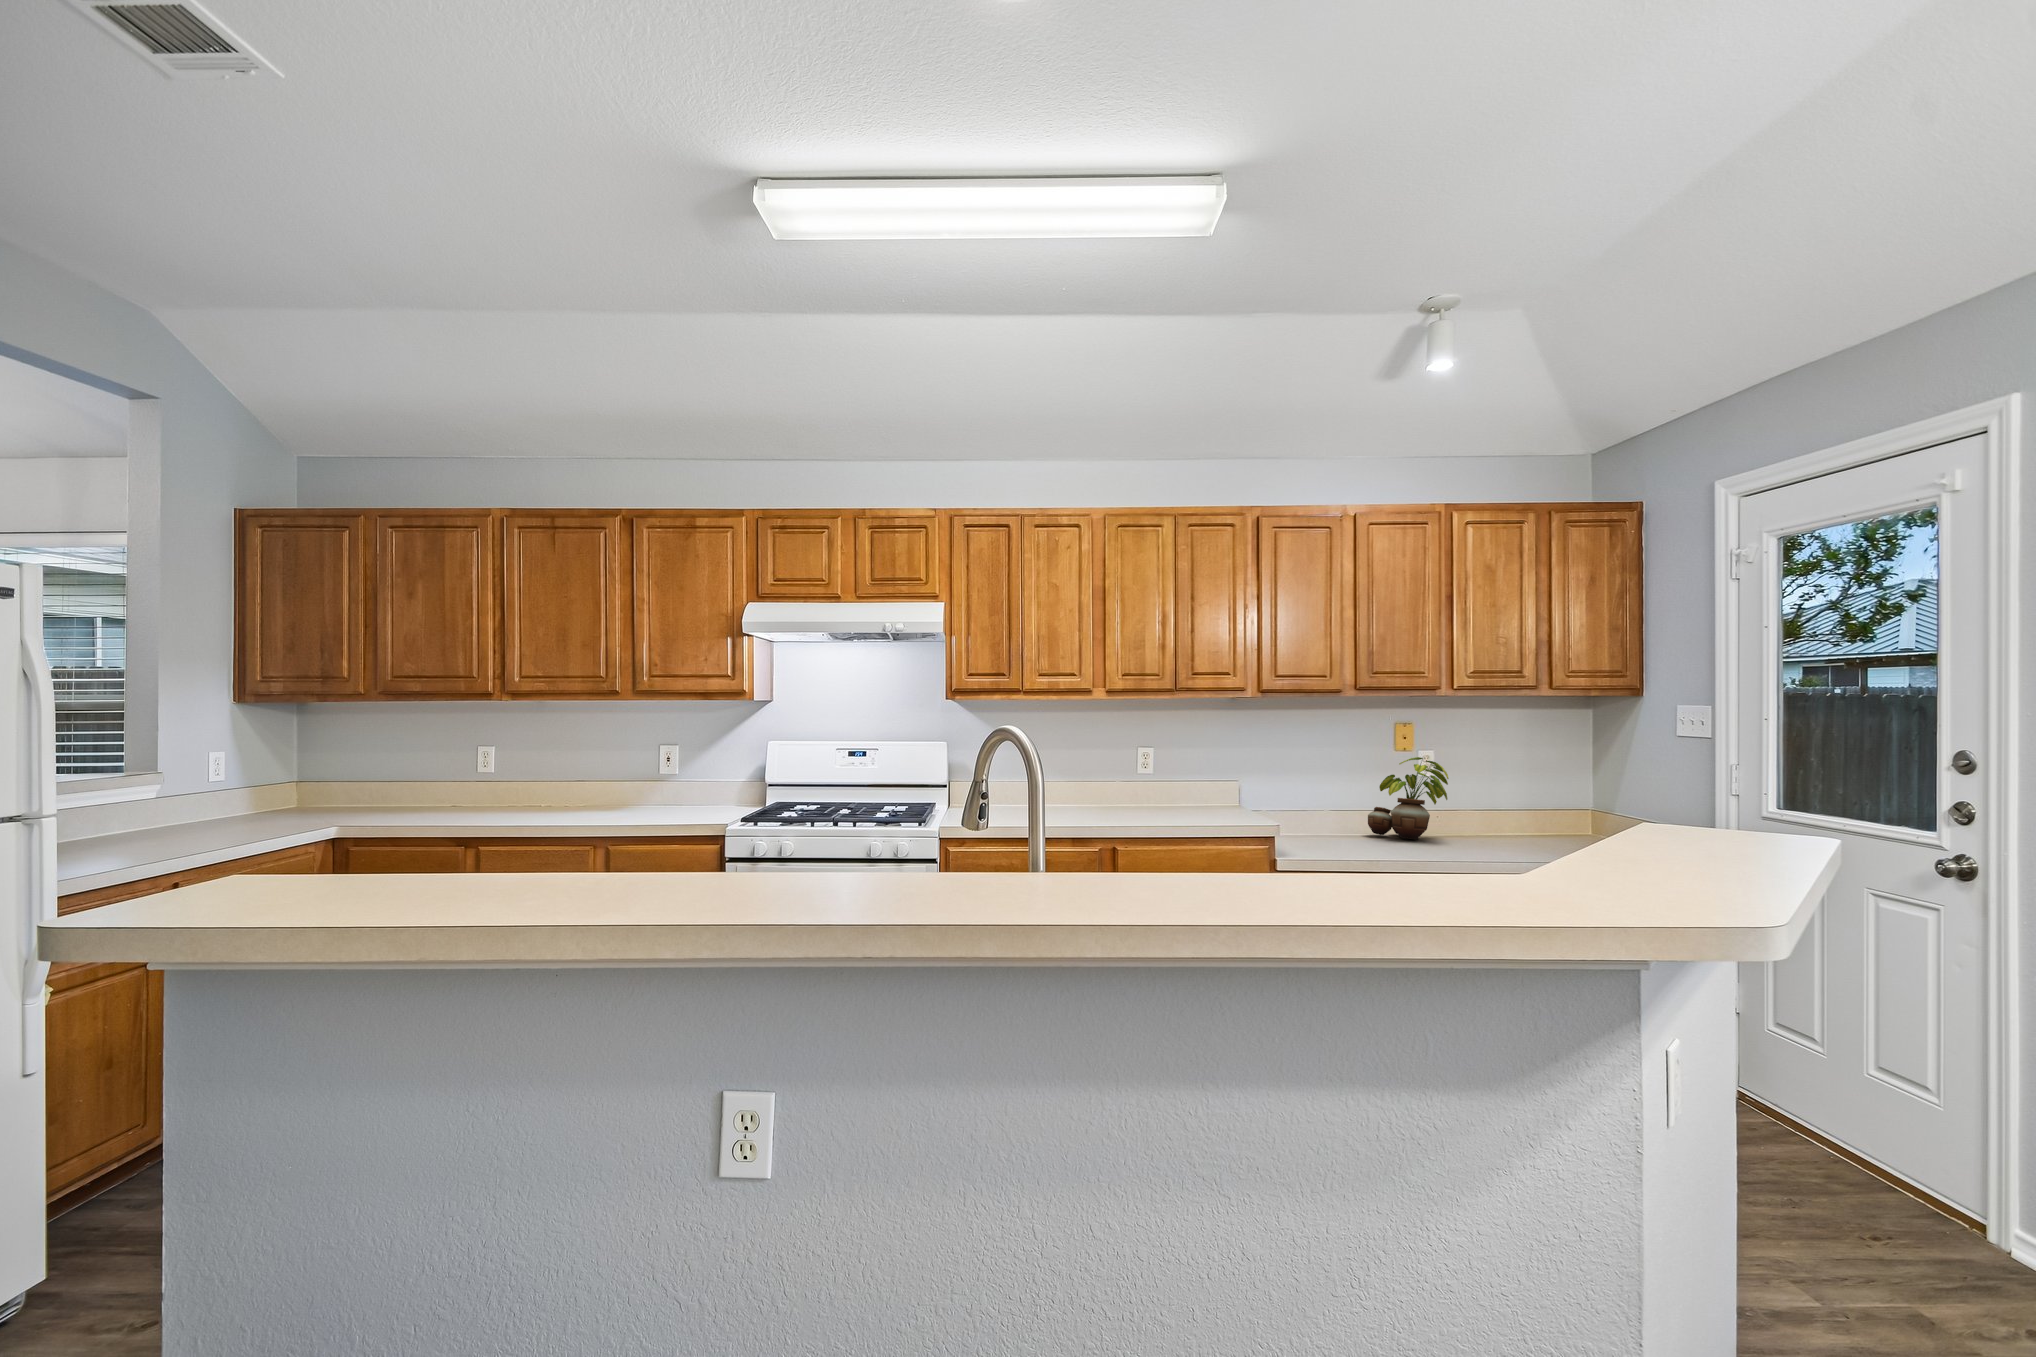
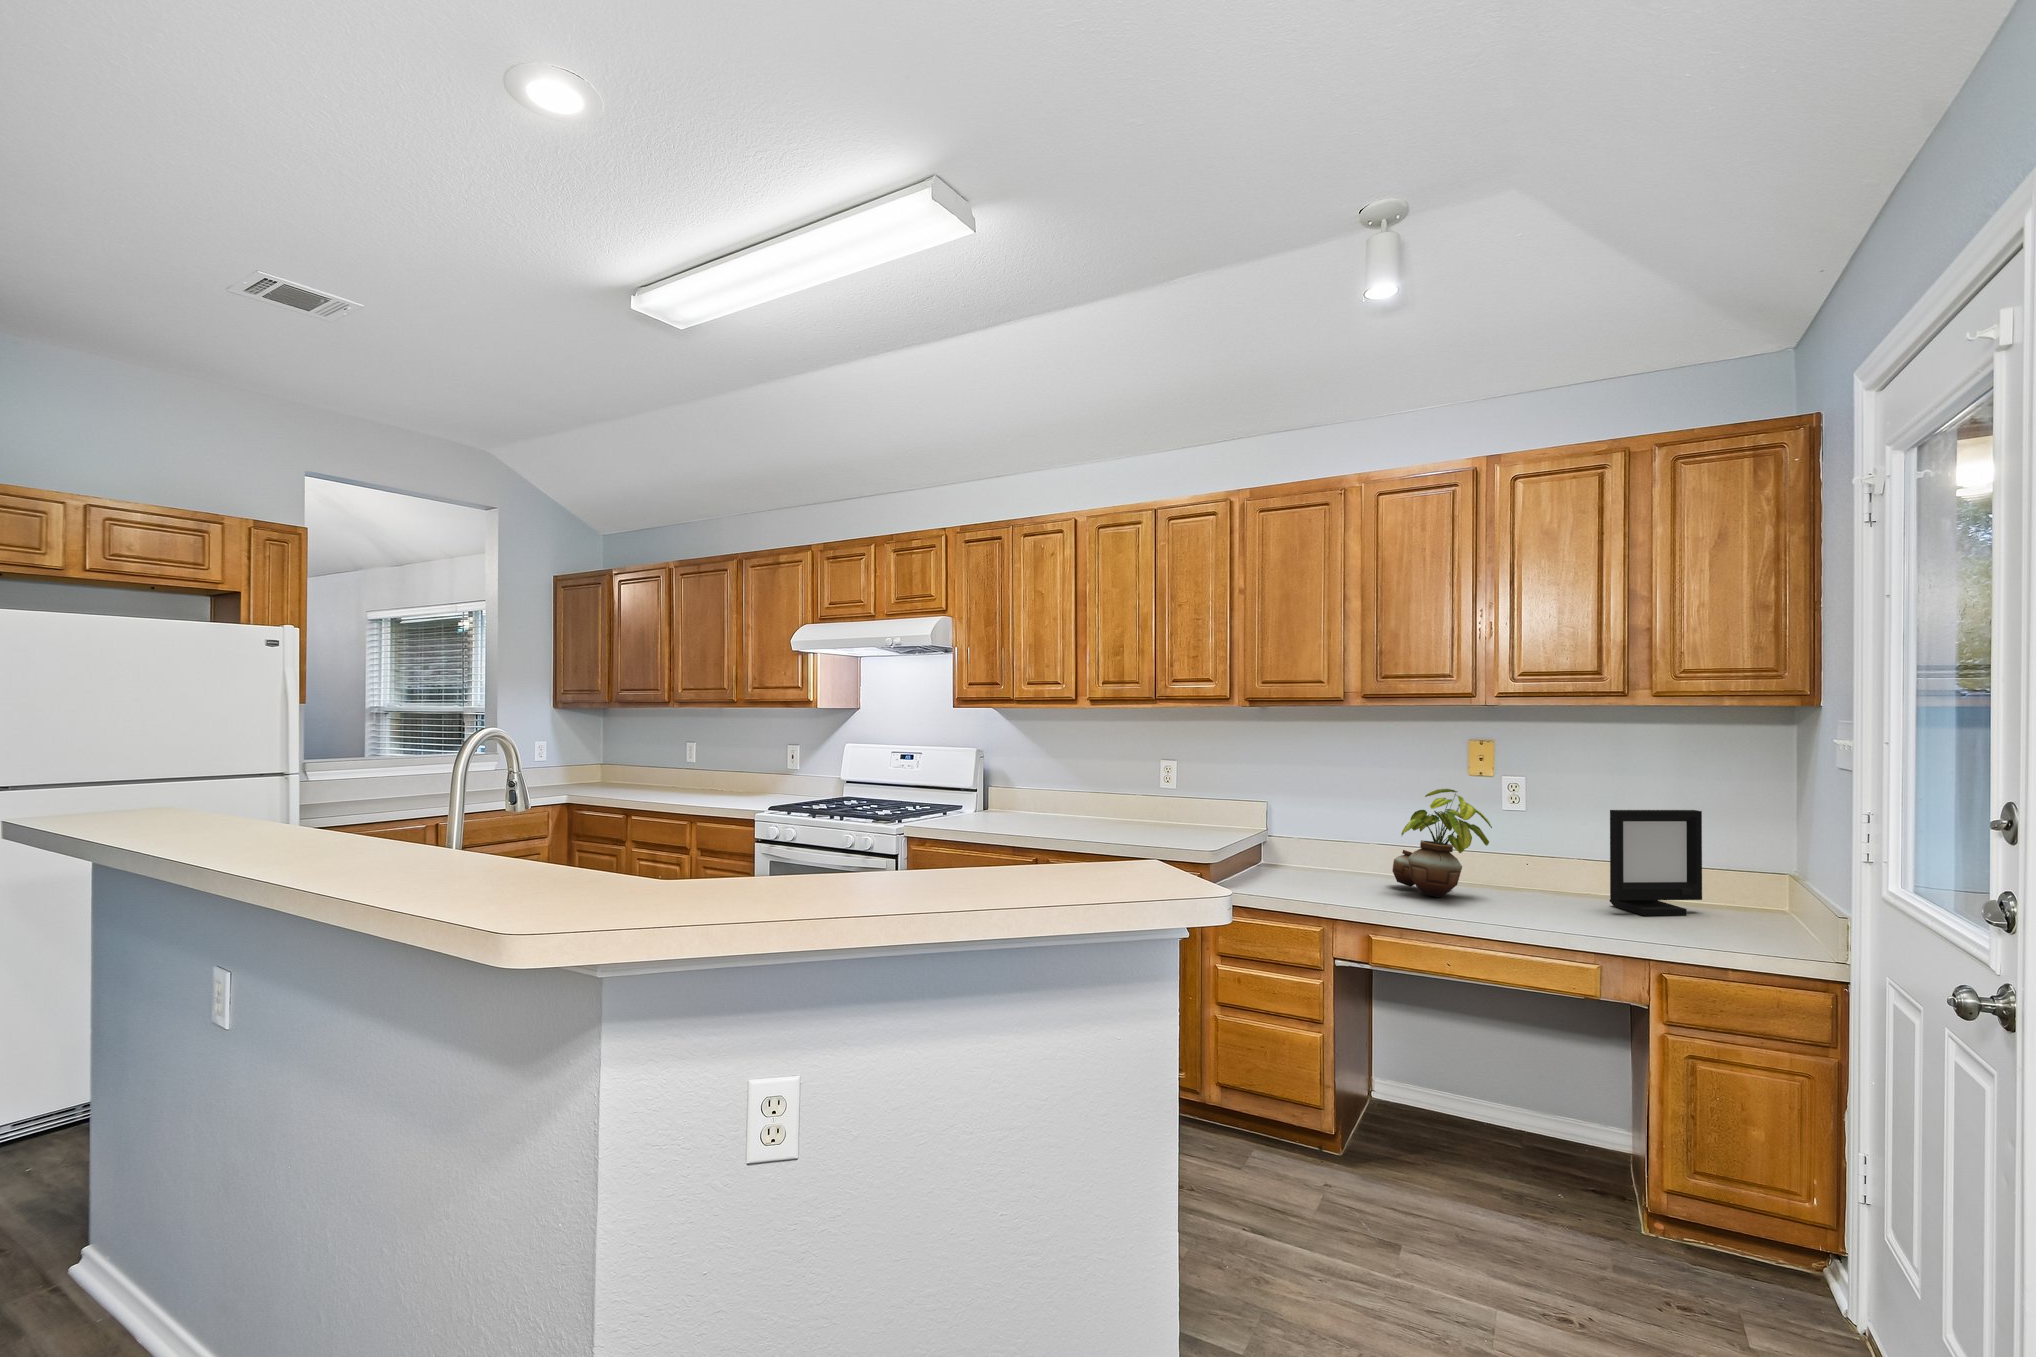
picture frame: none [1508,764,1559,838] -> present [1609,810,1702,916]

